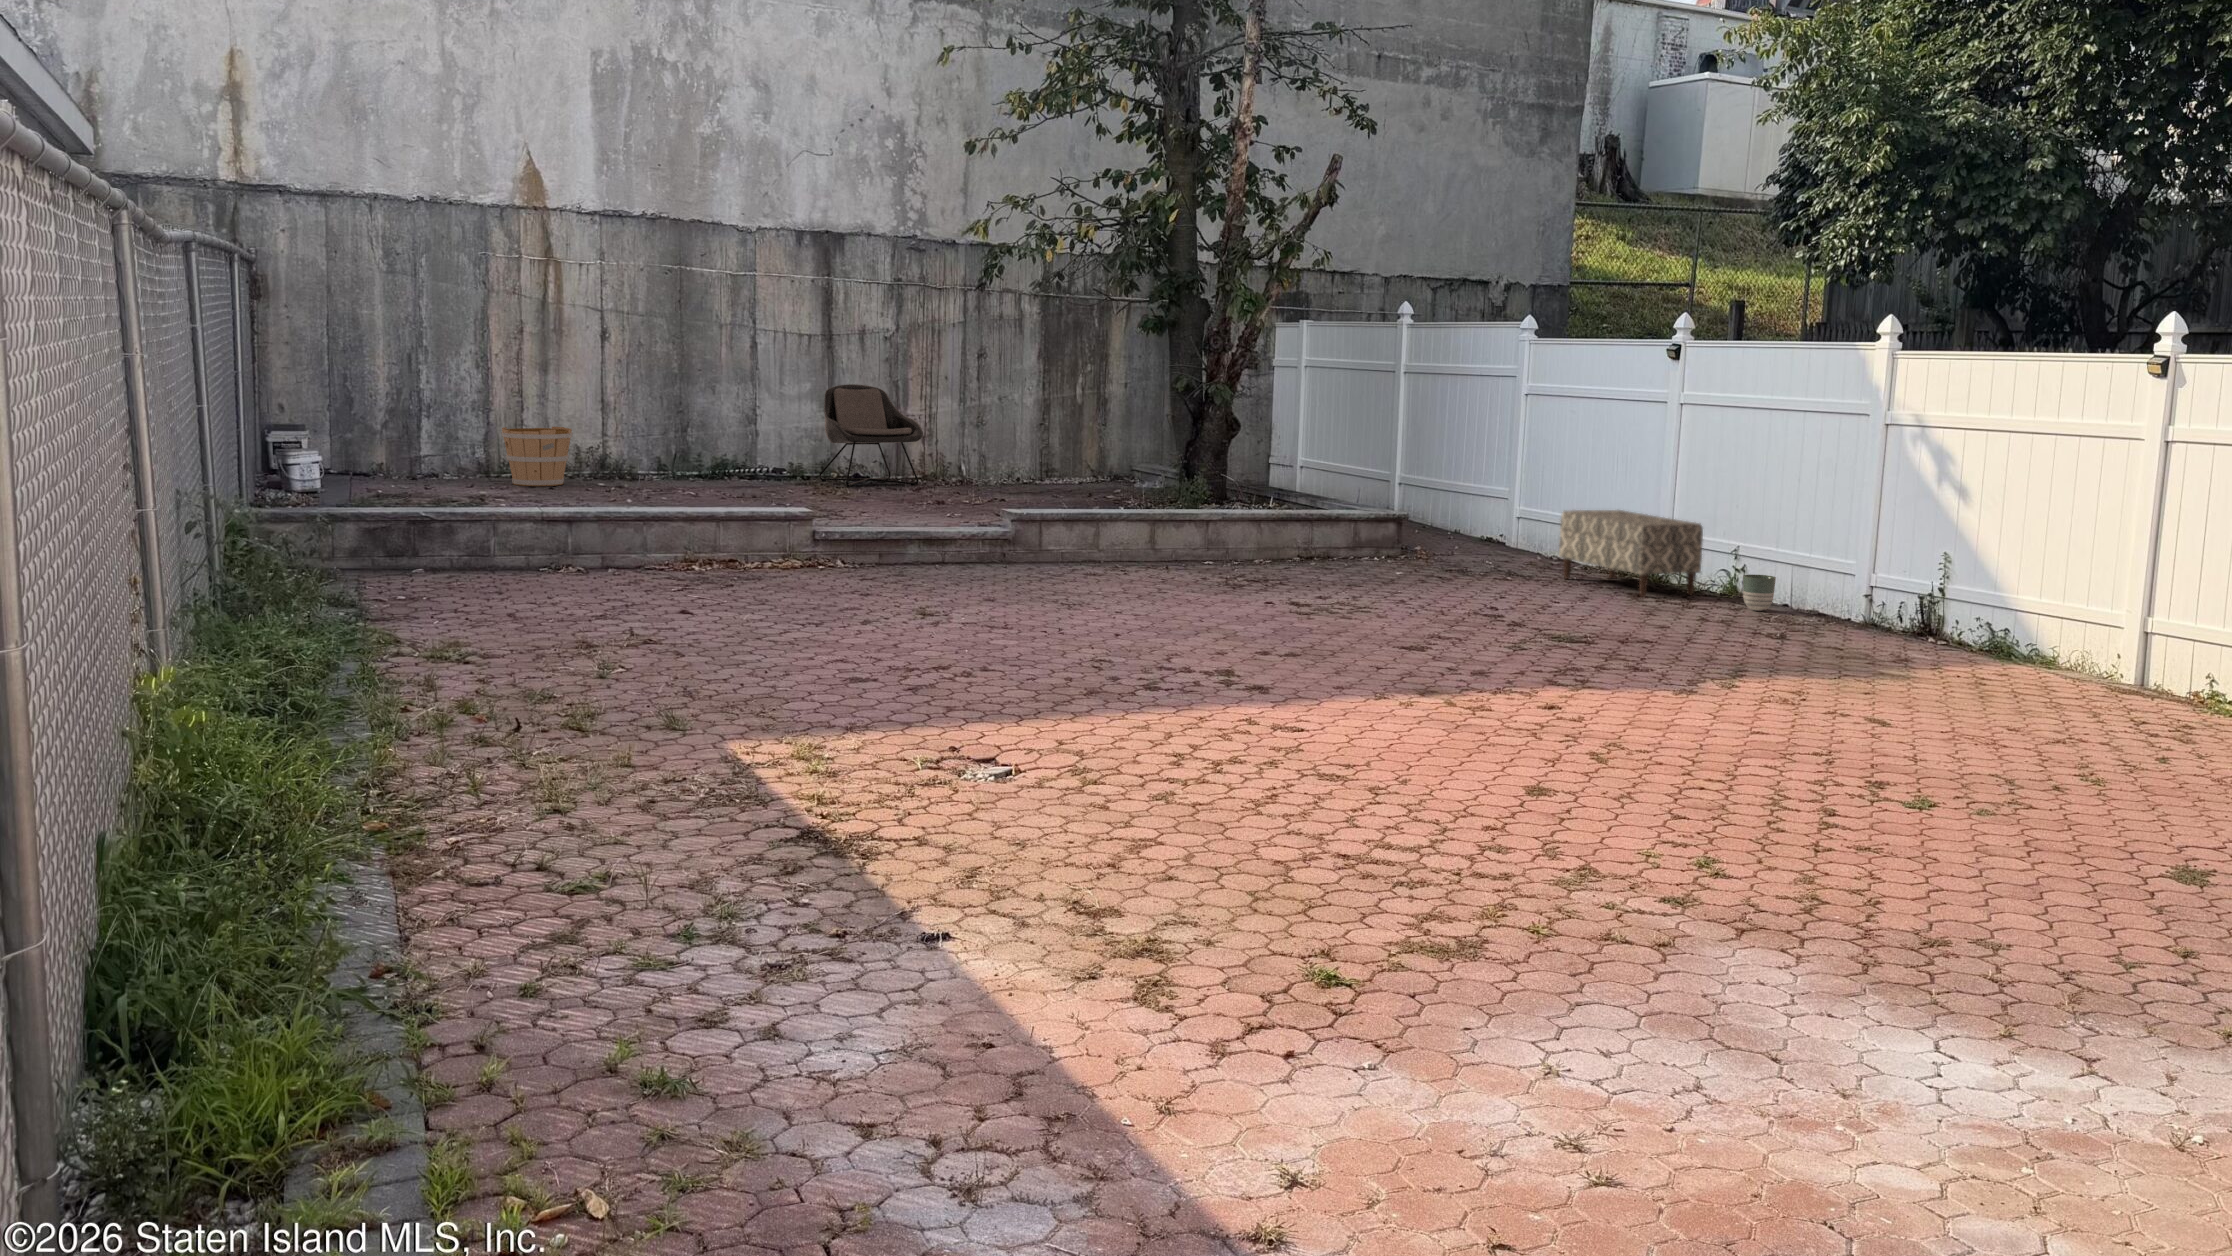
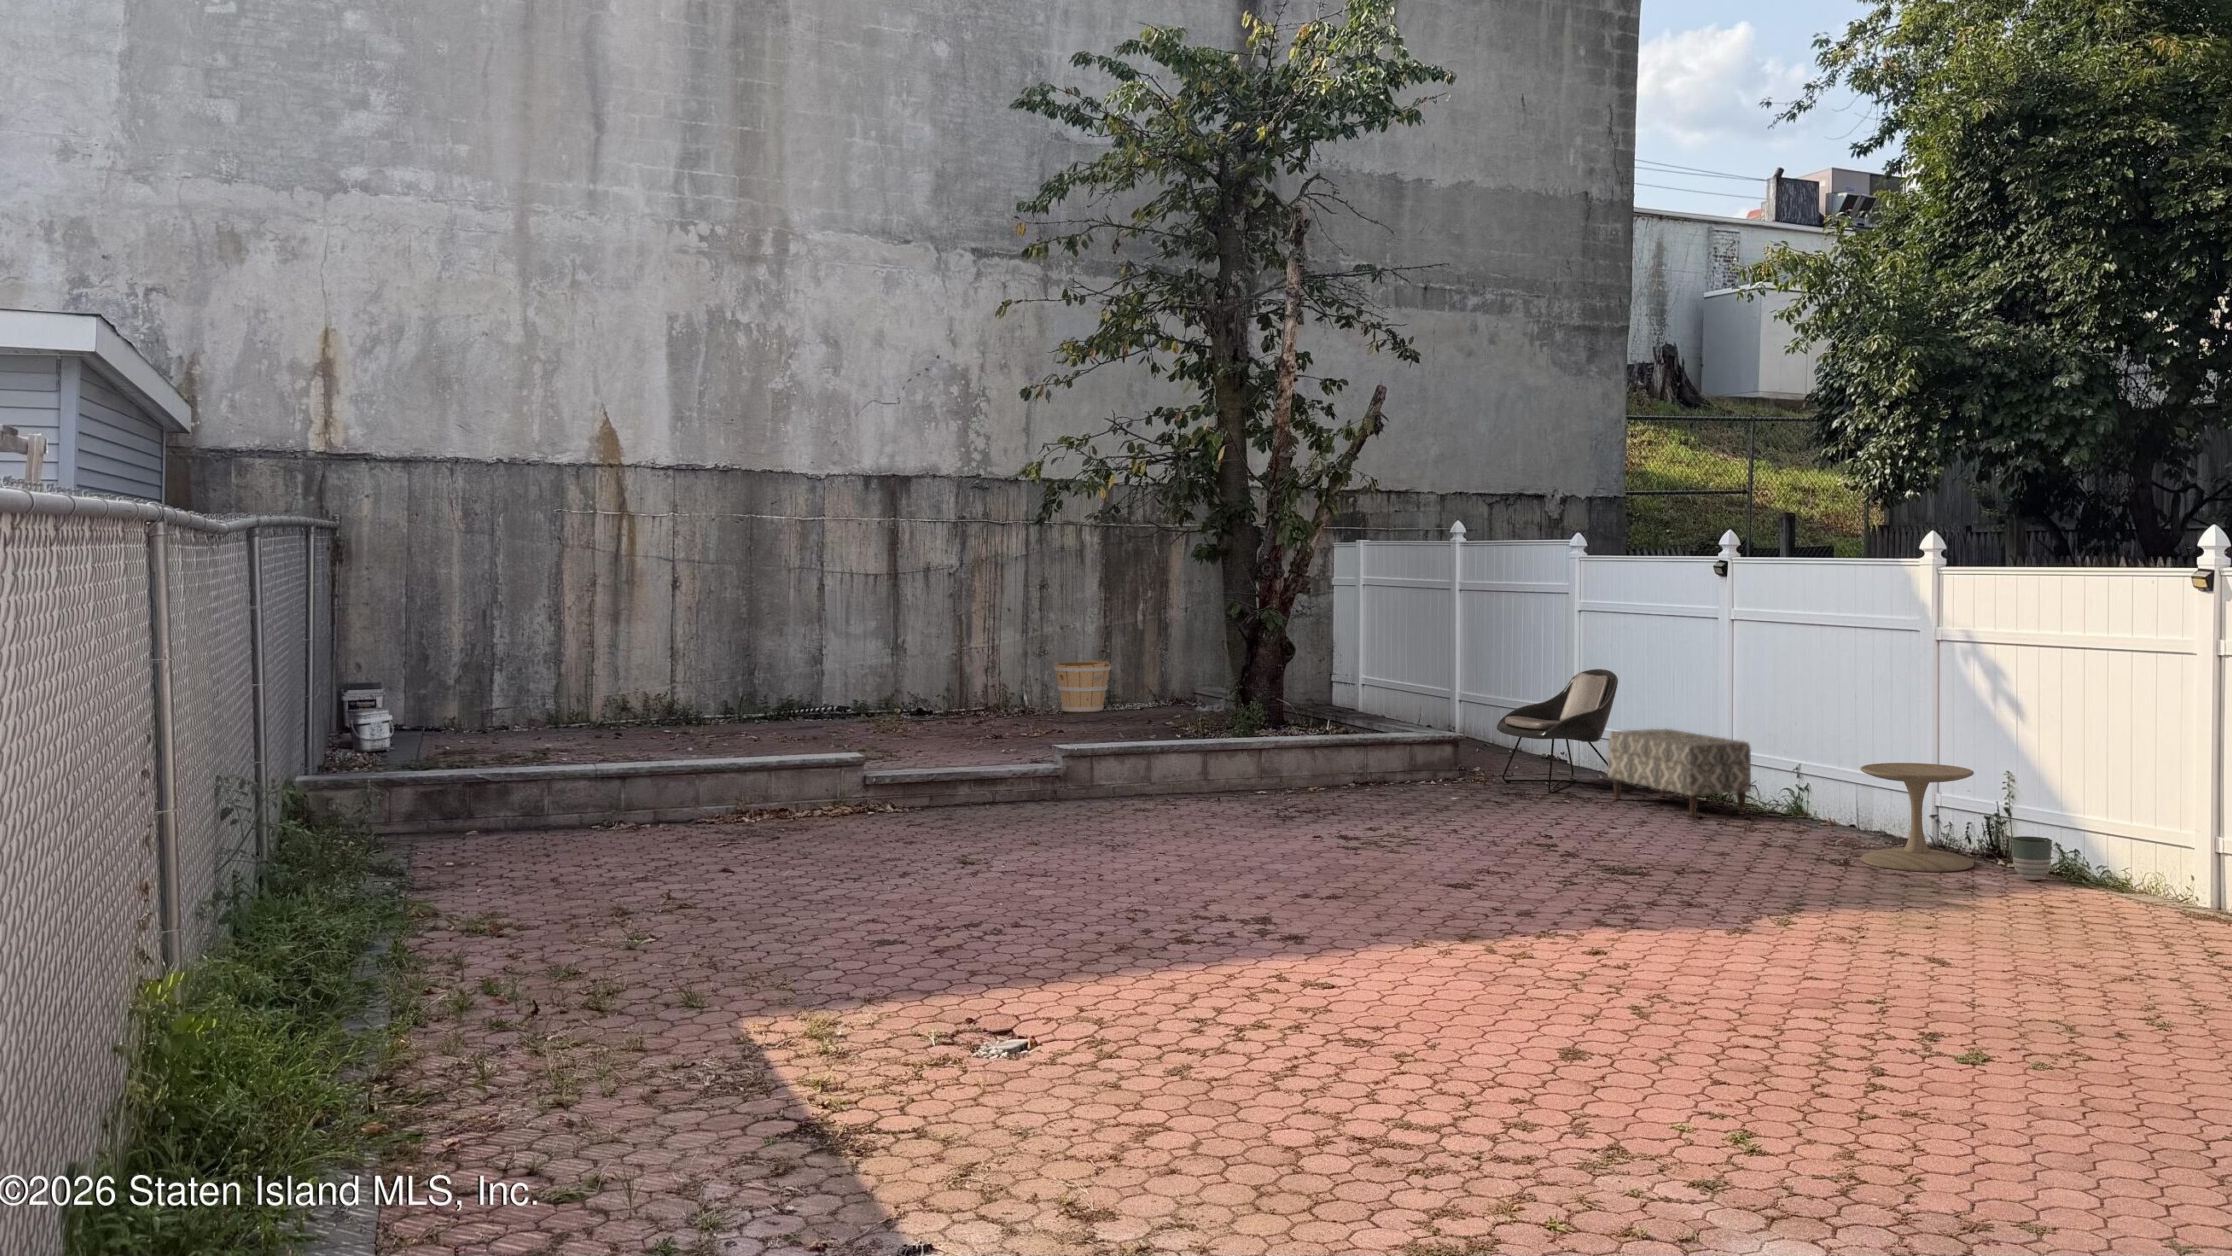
lounge chair: present [819,384,923,487] -> present [1497,669,1618,793]
wooden bucket: present [501,427,573,486] -> present [1054,660,1111,712]
side table: none [1807,544,1924,650] -> present [1860,763,1974,872]
planter: present [1743,575,1776,611] -> present [2012,836,2052,880]

